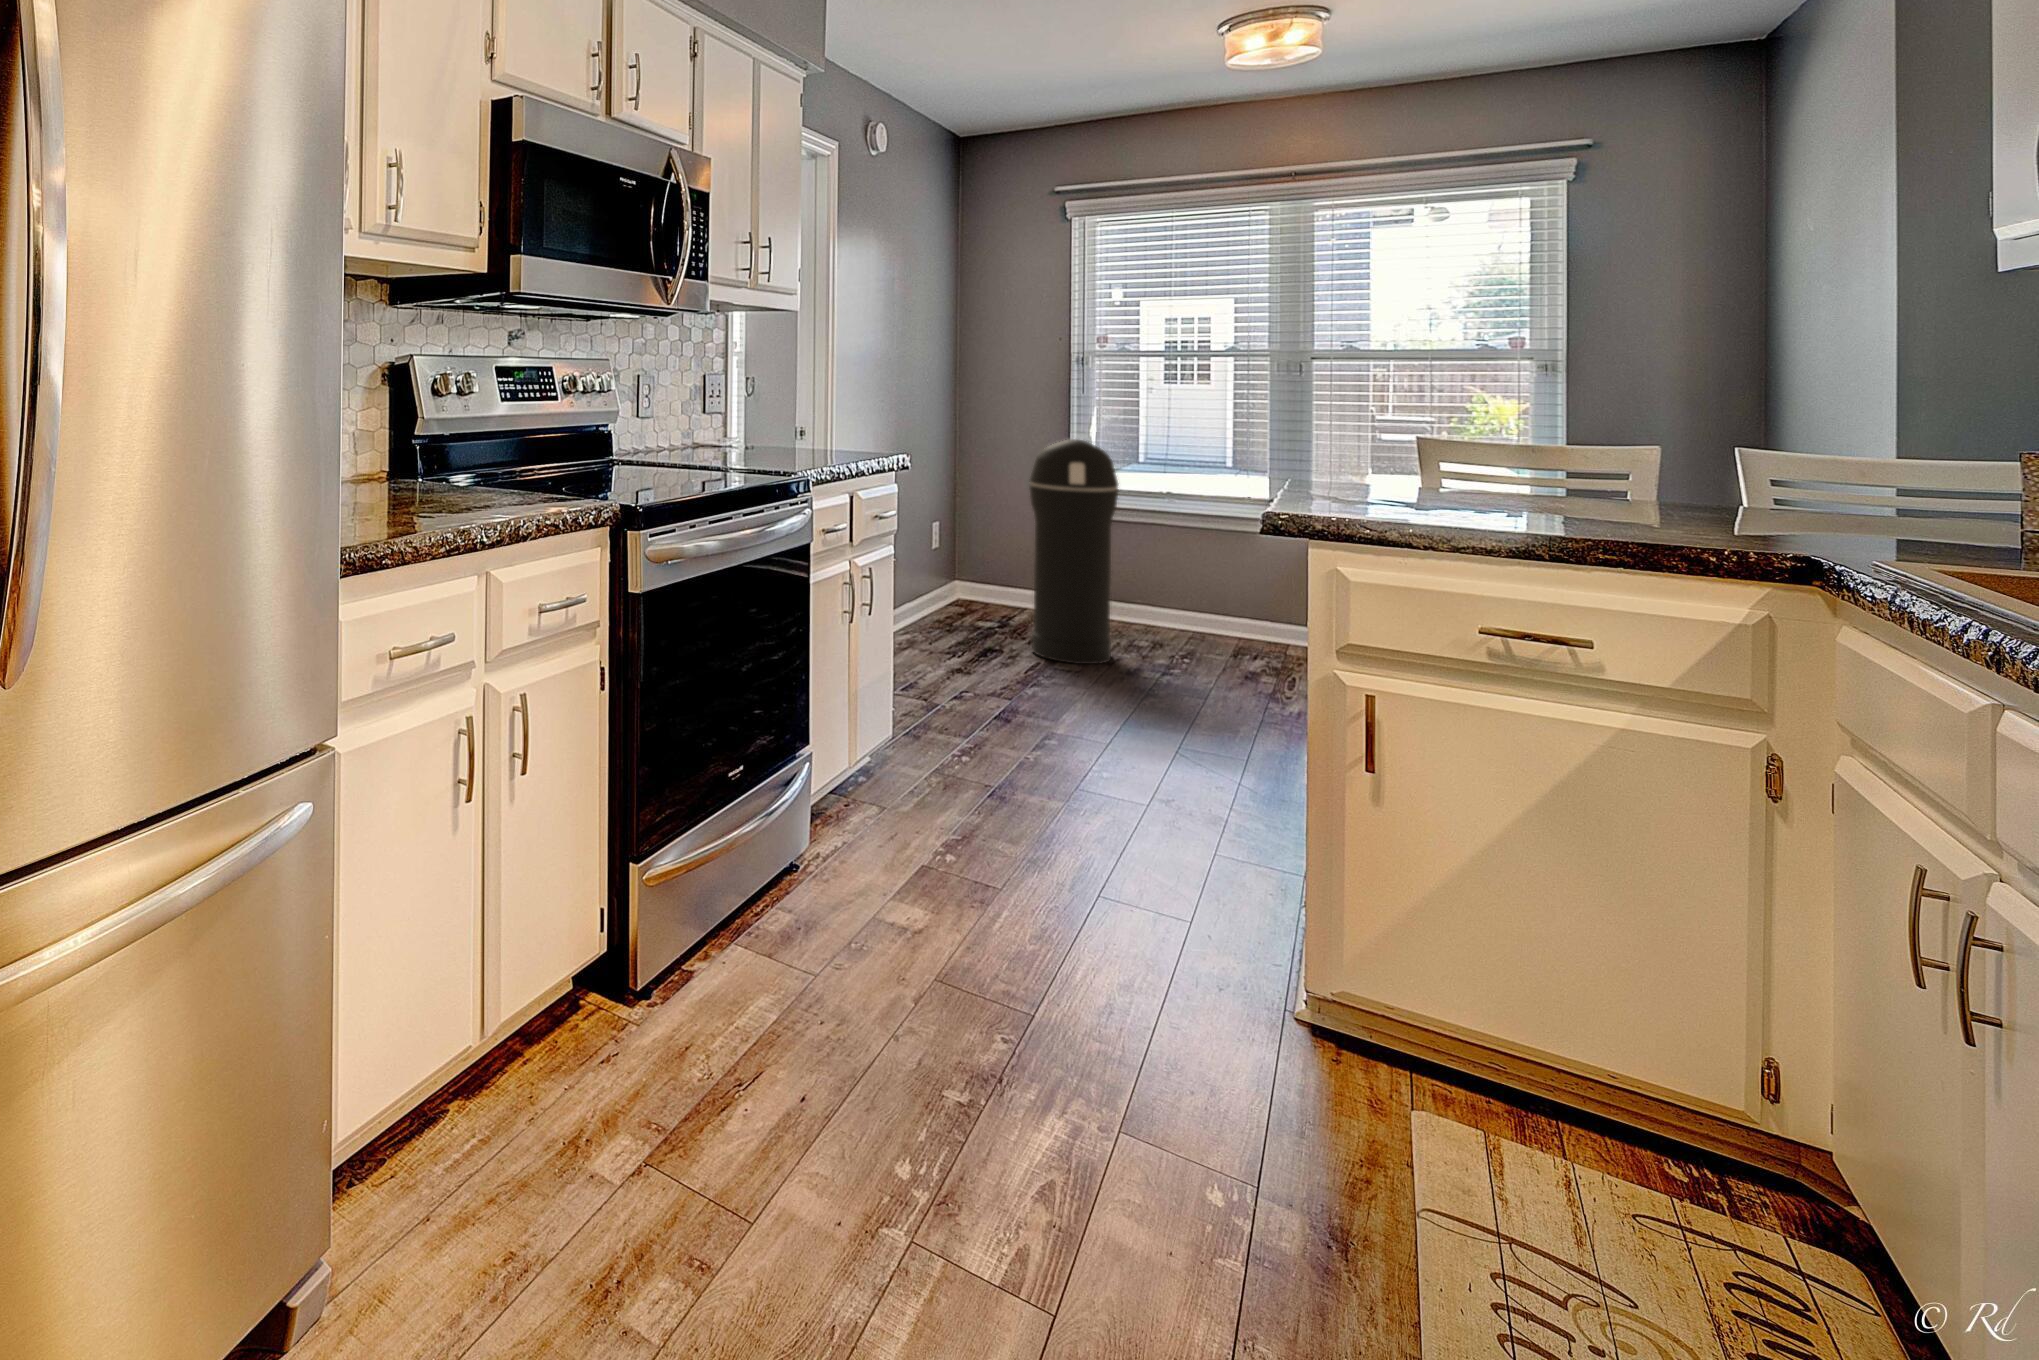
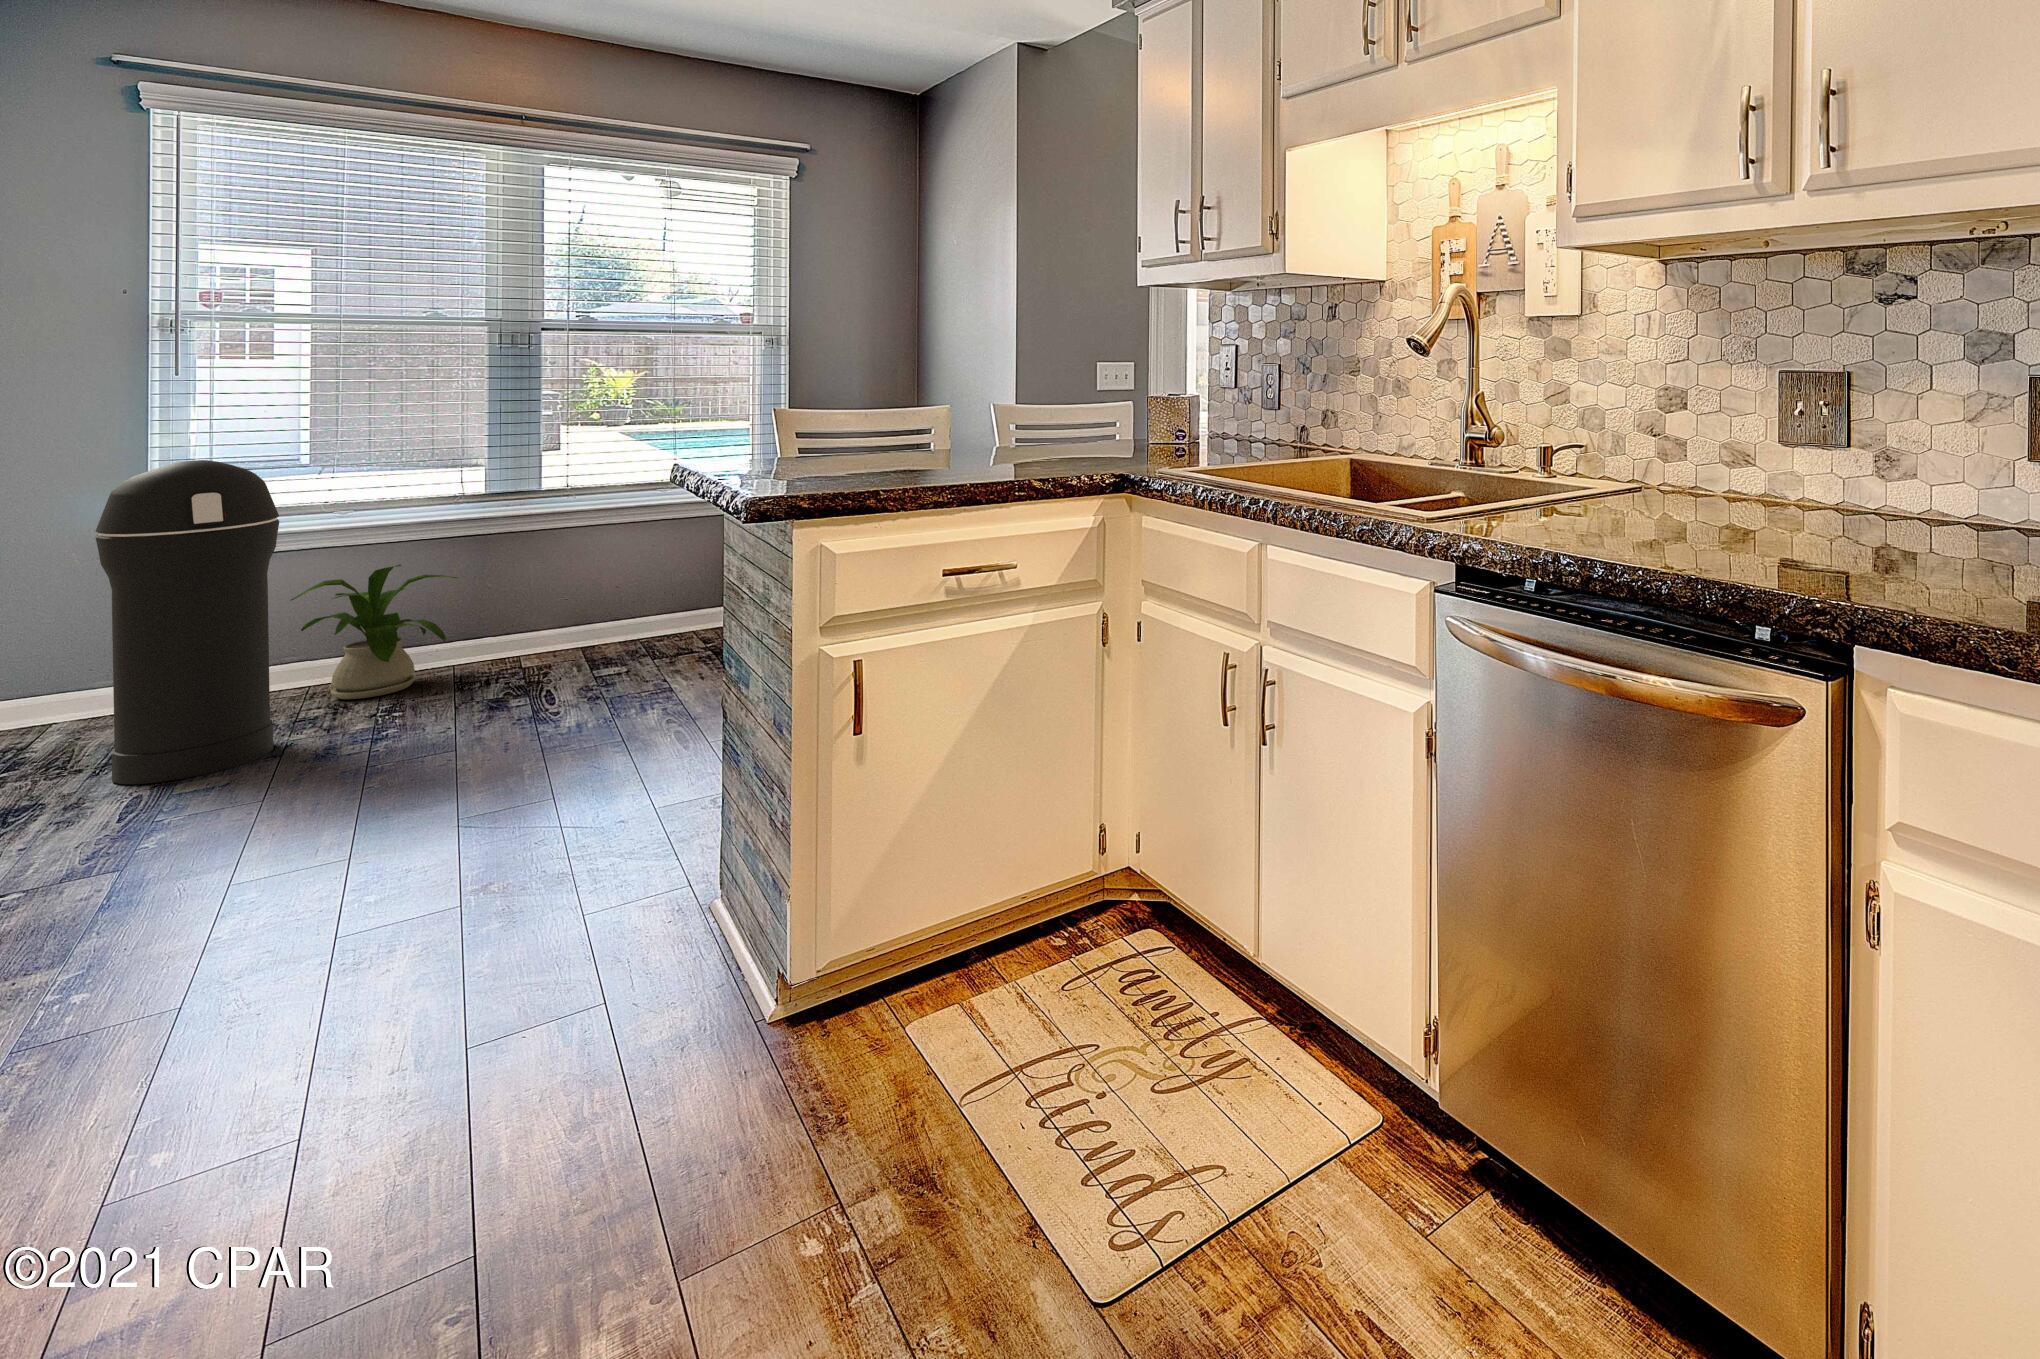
house plant: none [1134,541,1243,646] -> present [290,564,458,699]

